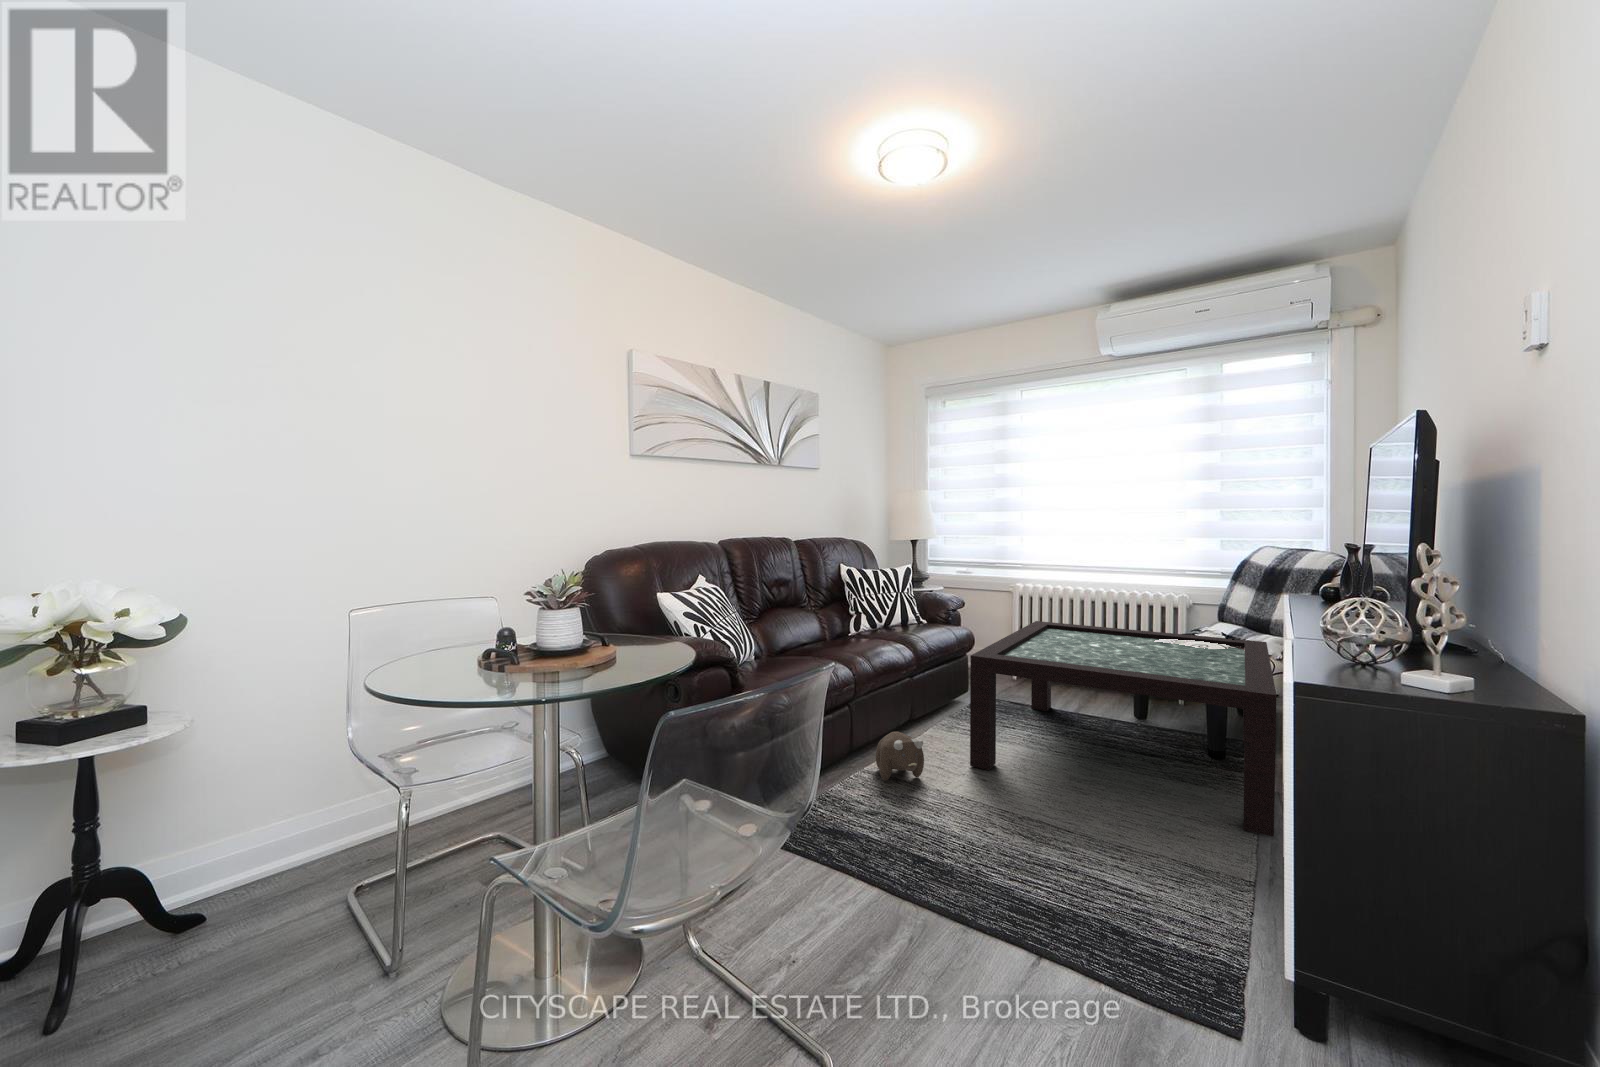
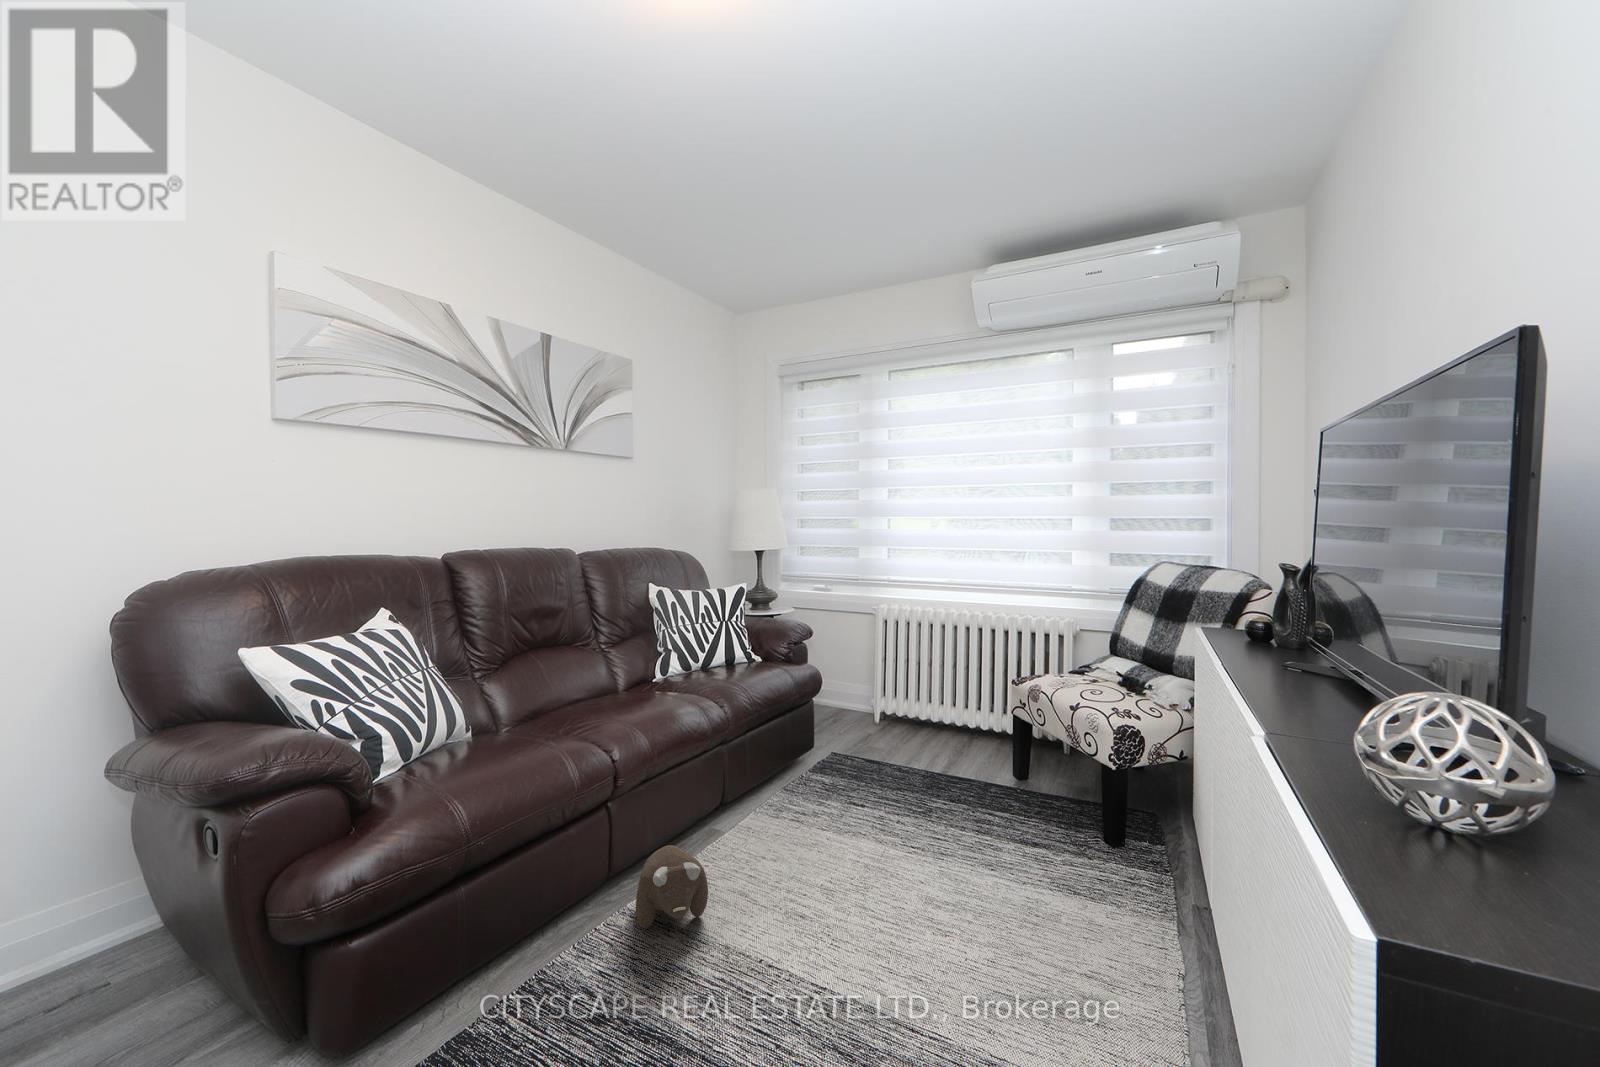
coffee table: present [970,621,1276,837] -> none [784,656,1207,1013]

